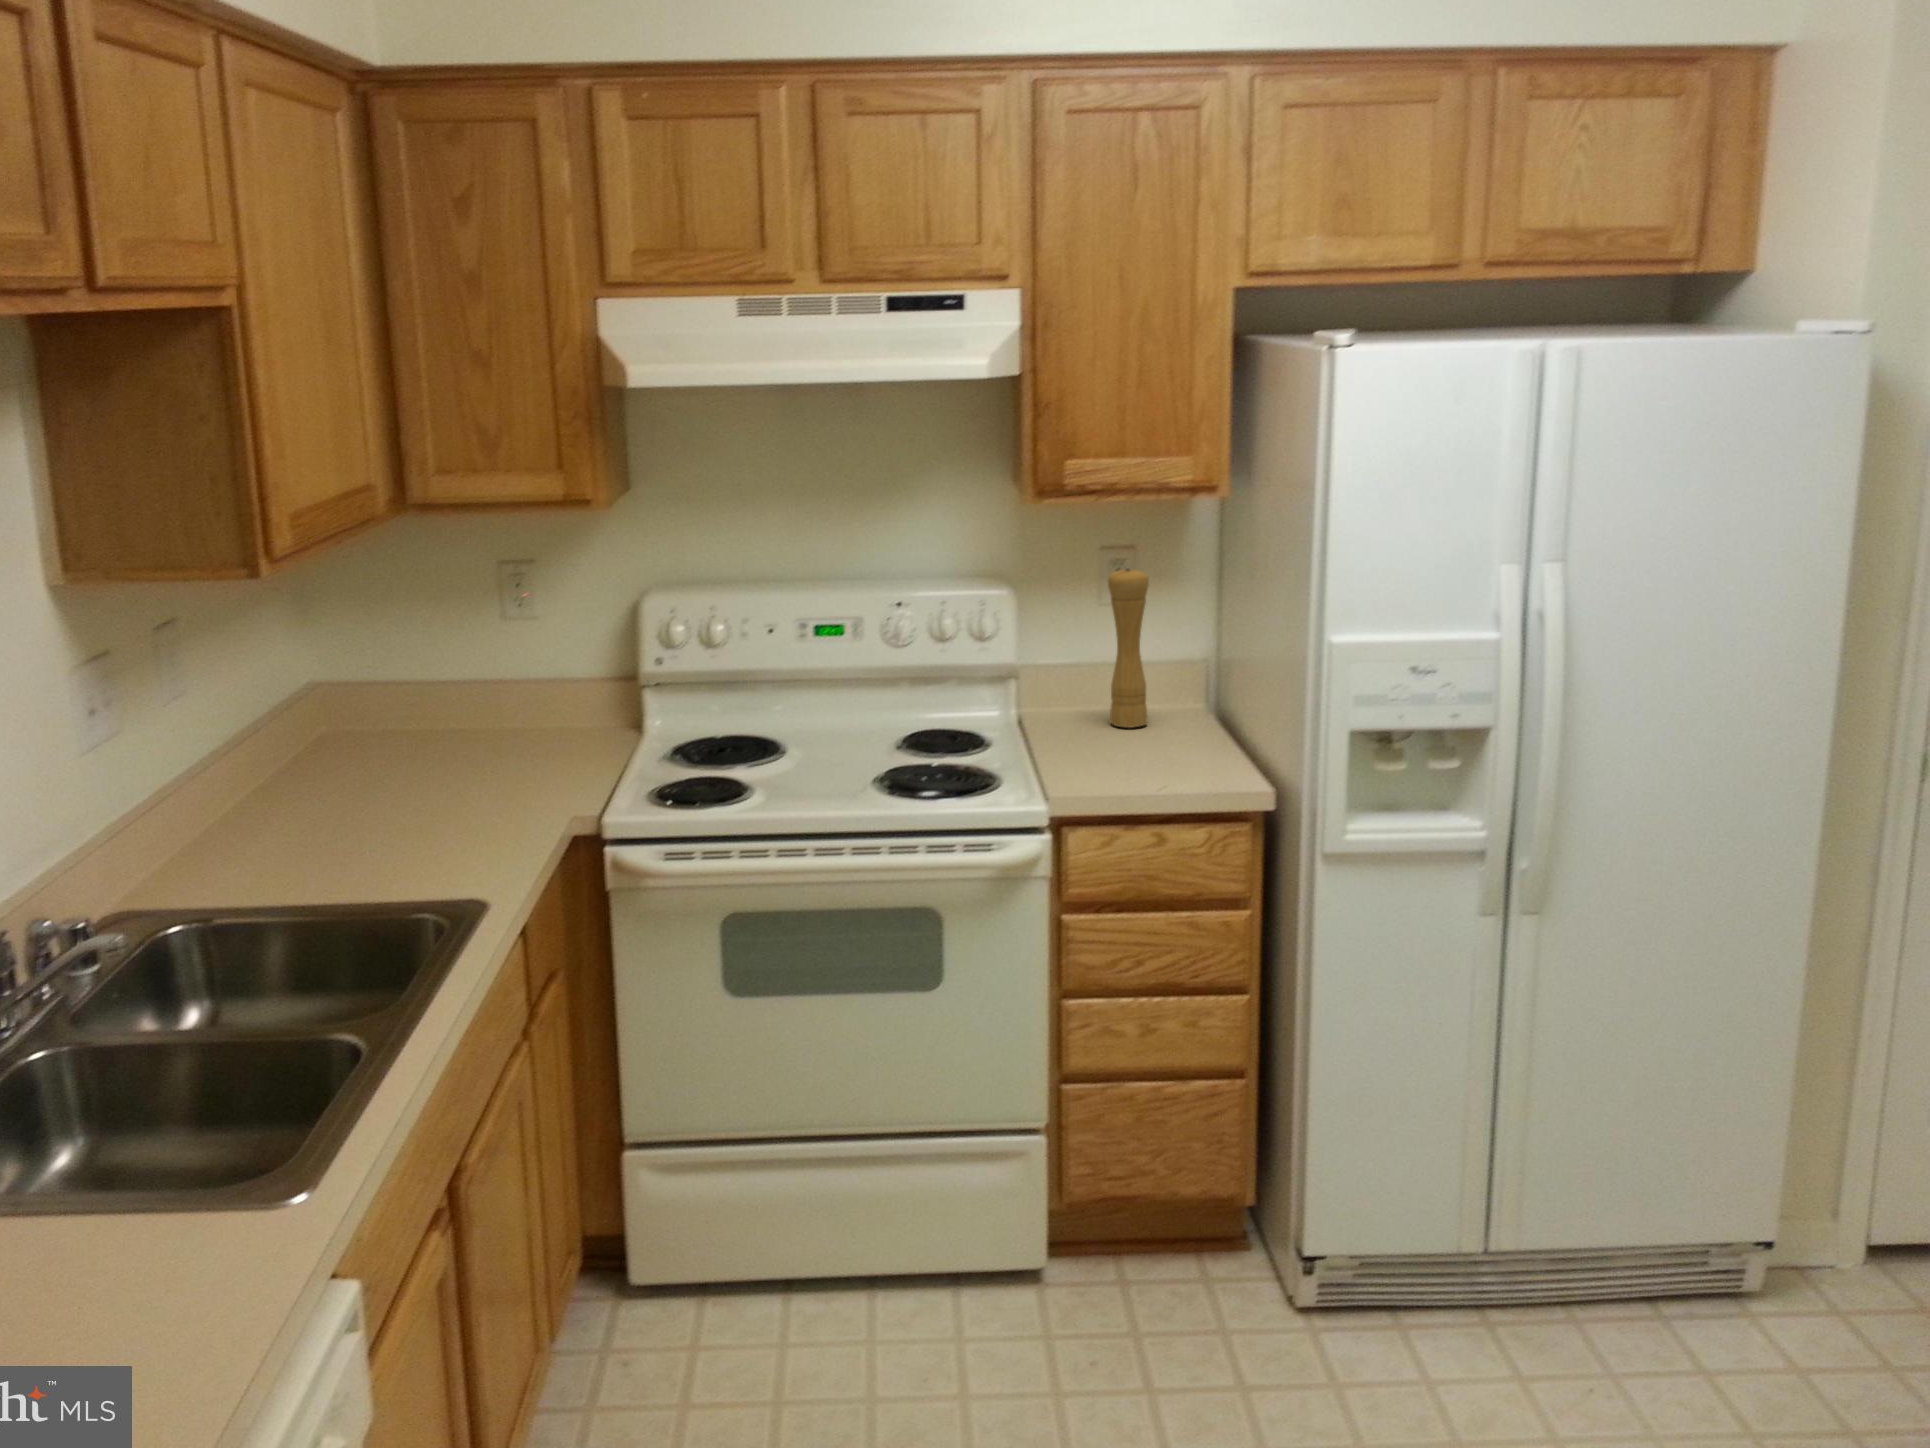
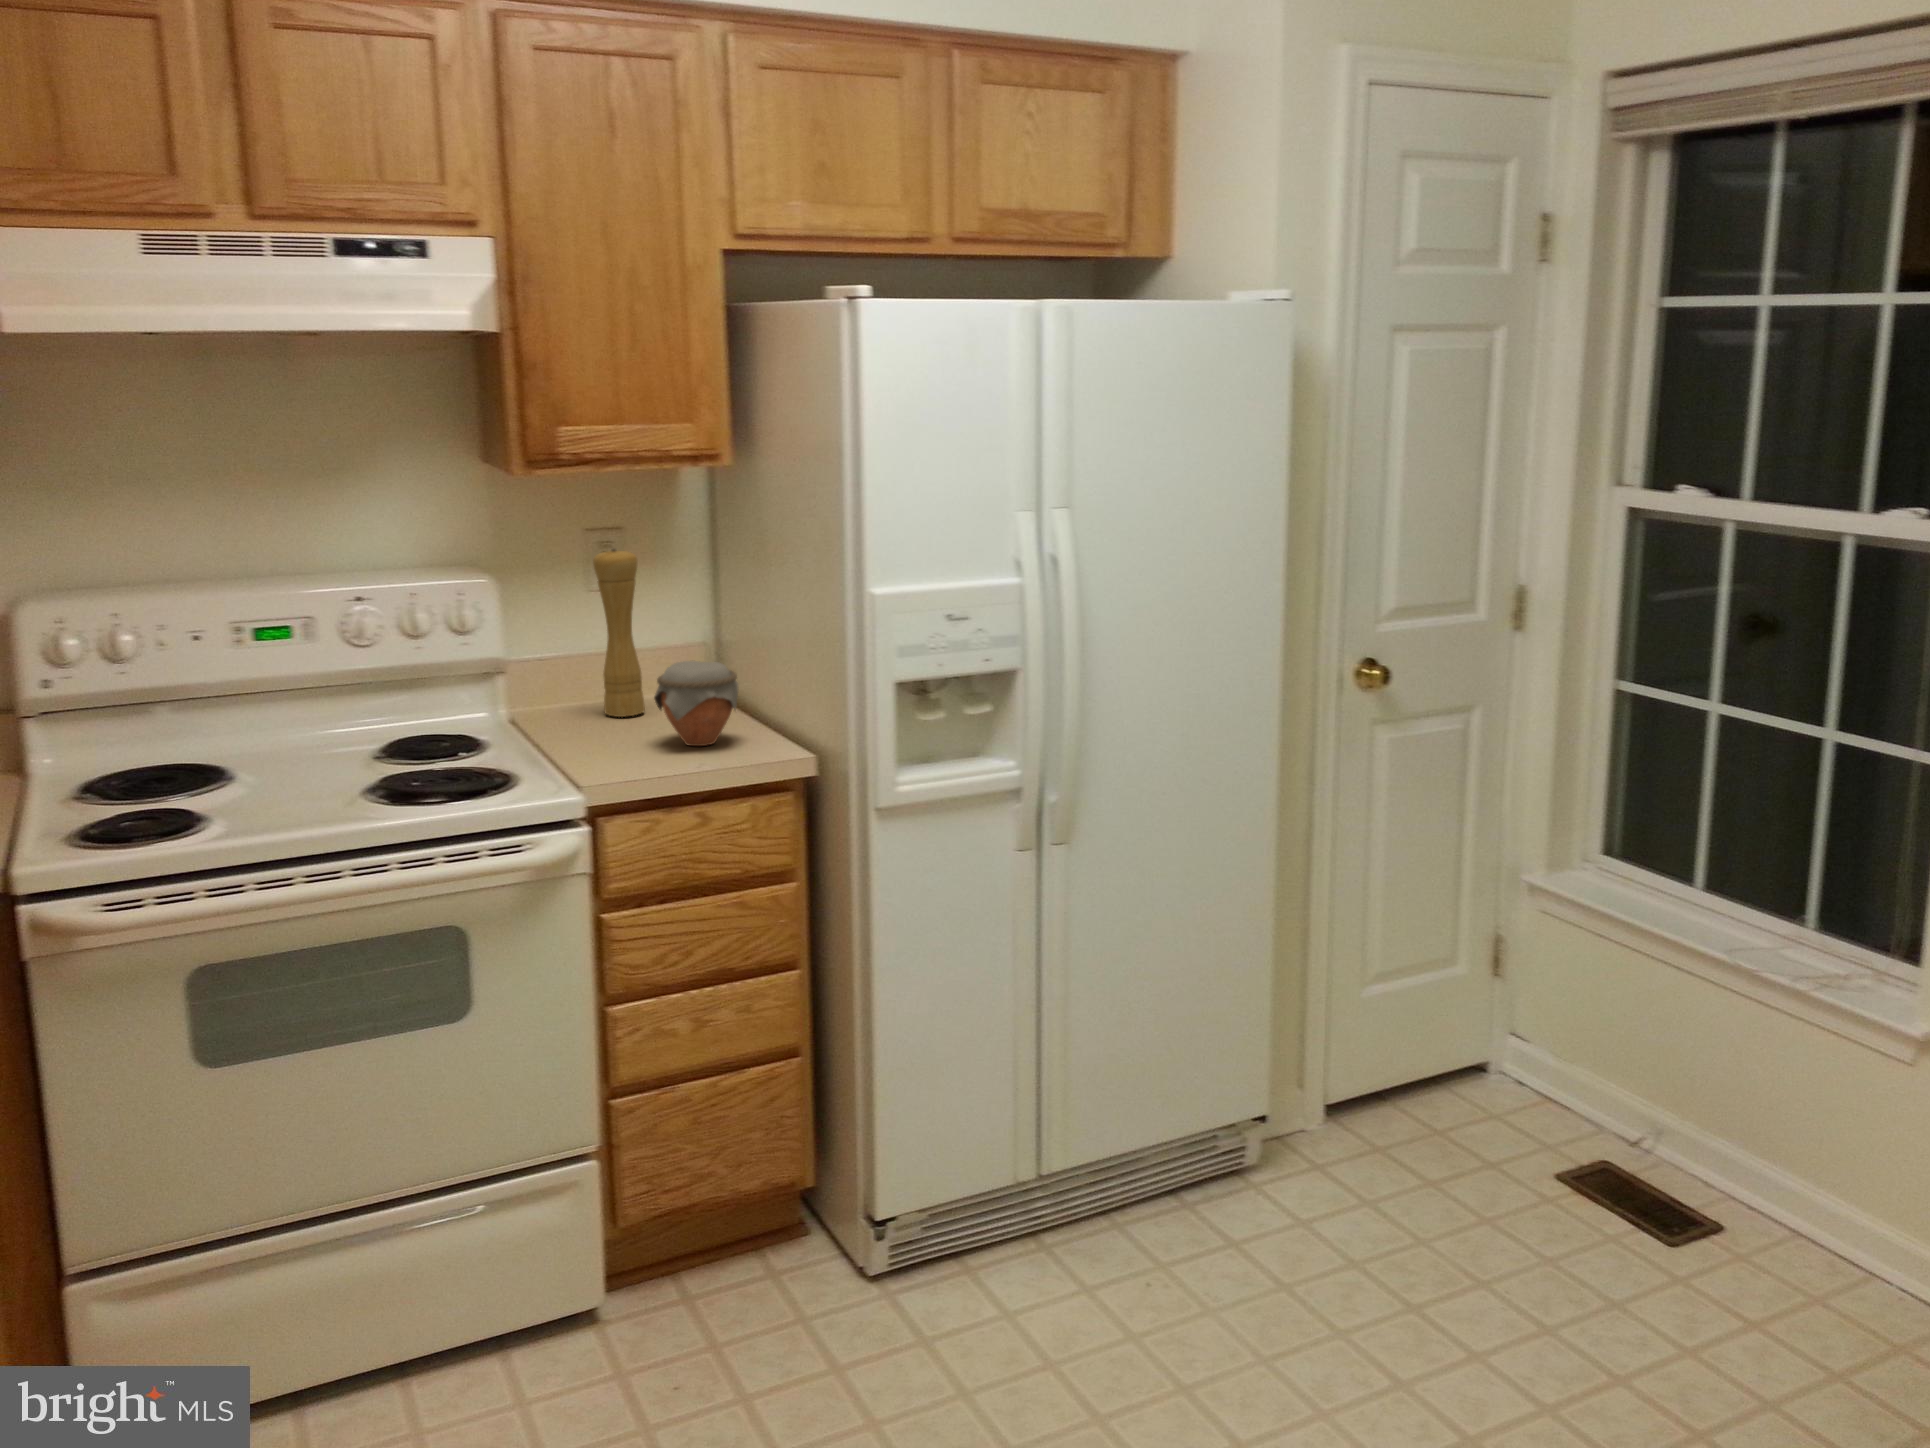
jar: none [1139,684,1222,767] -> present [654,661,738,746]

